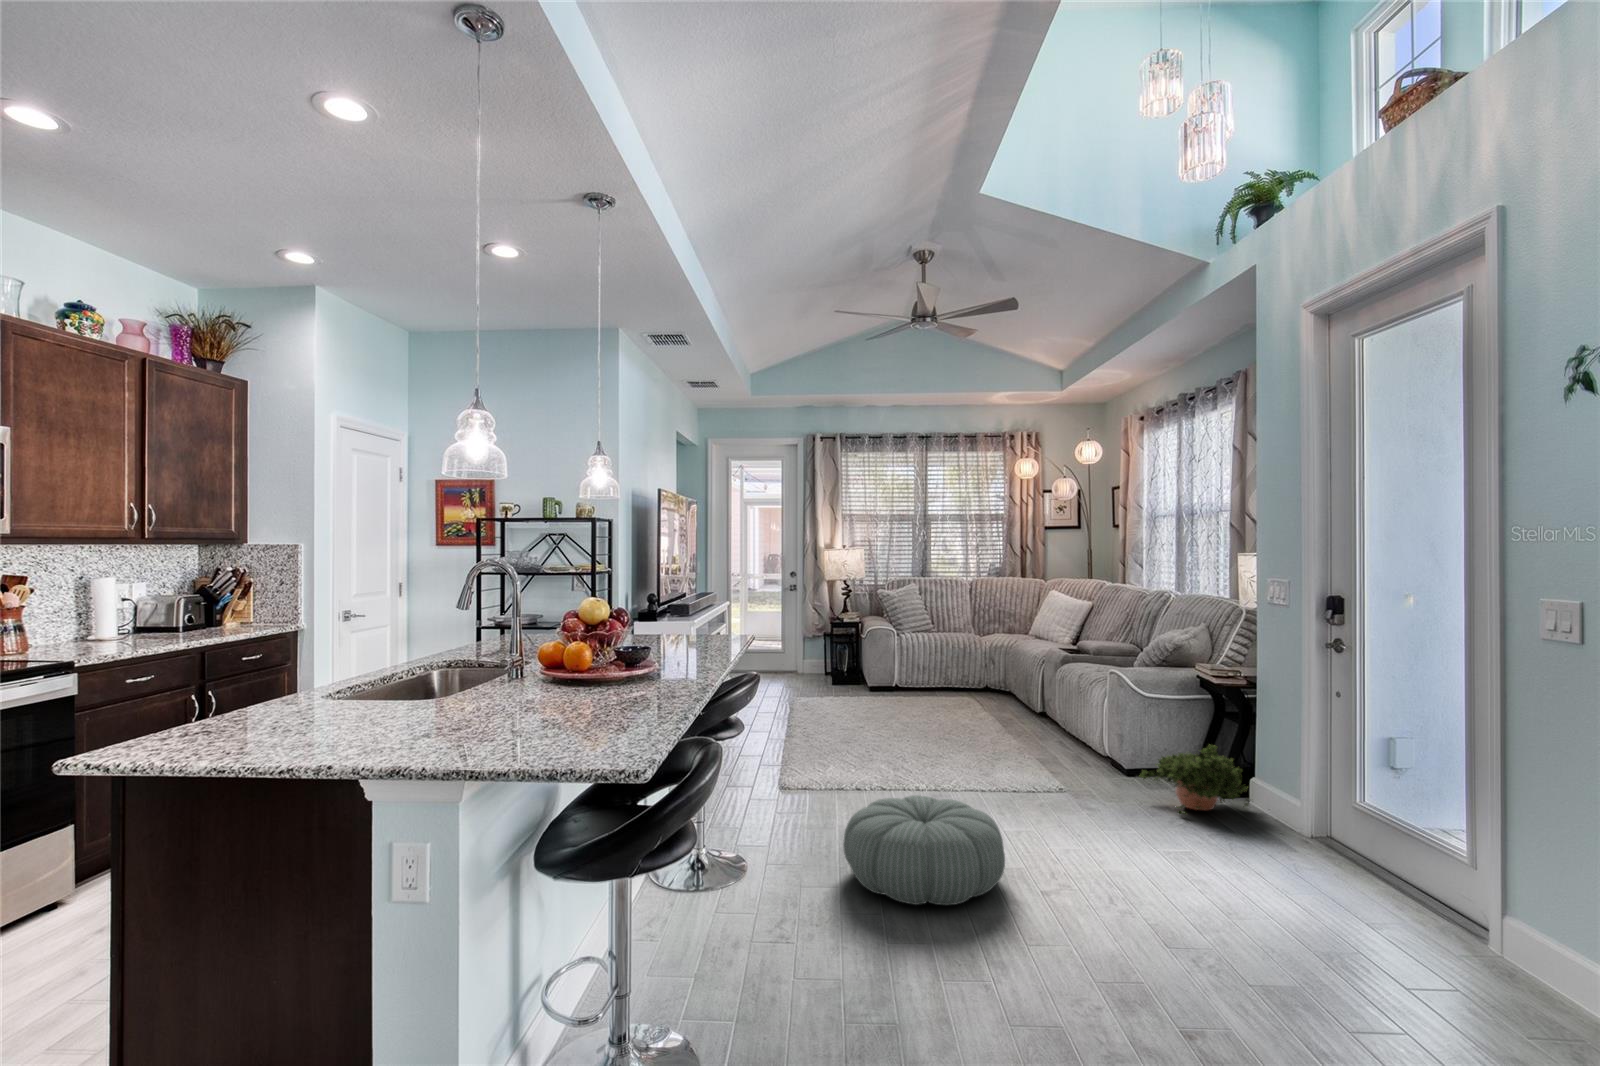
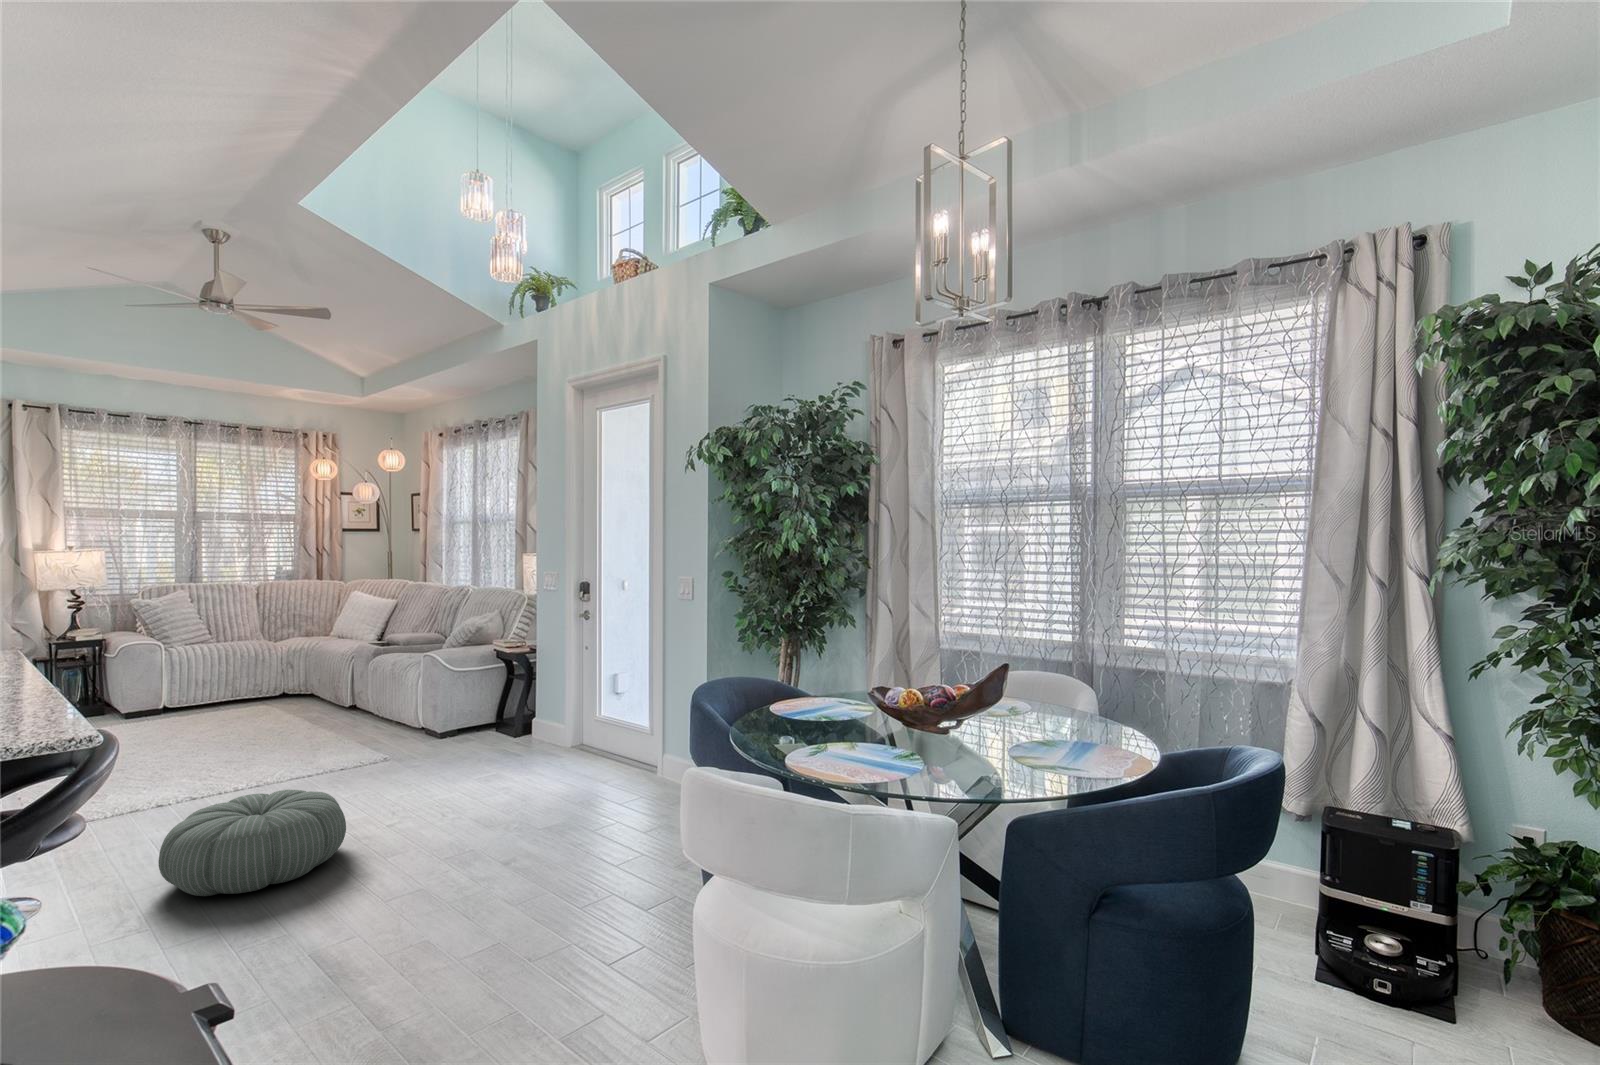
potted plant: present [1140,744,1250,814] -> none [450,701,537,760]

